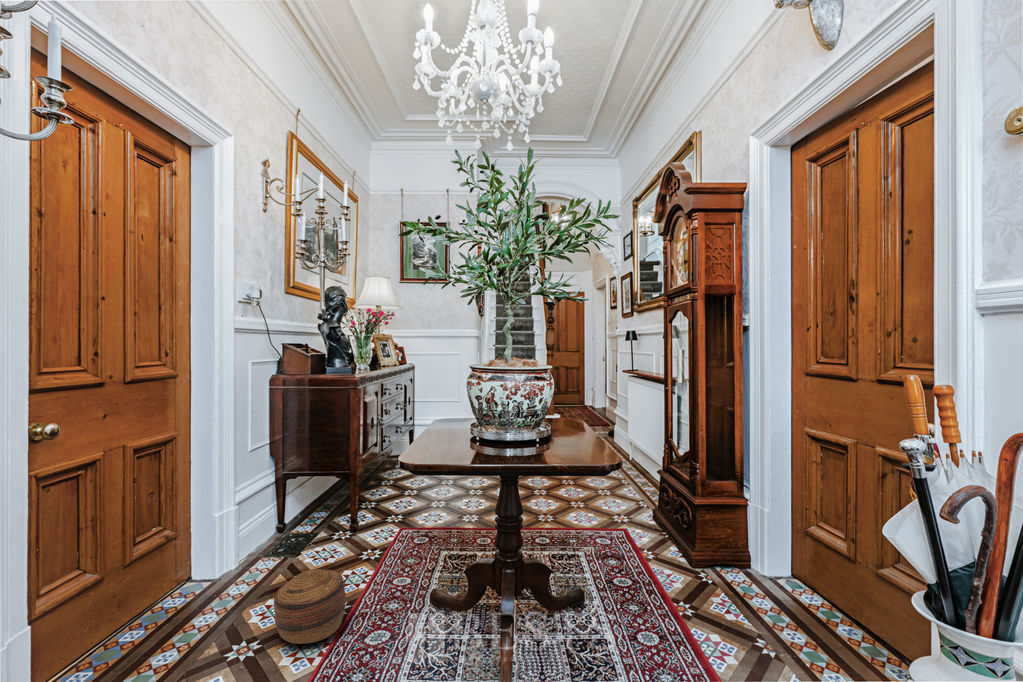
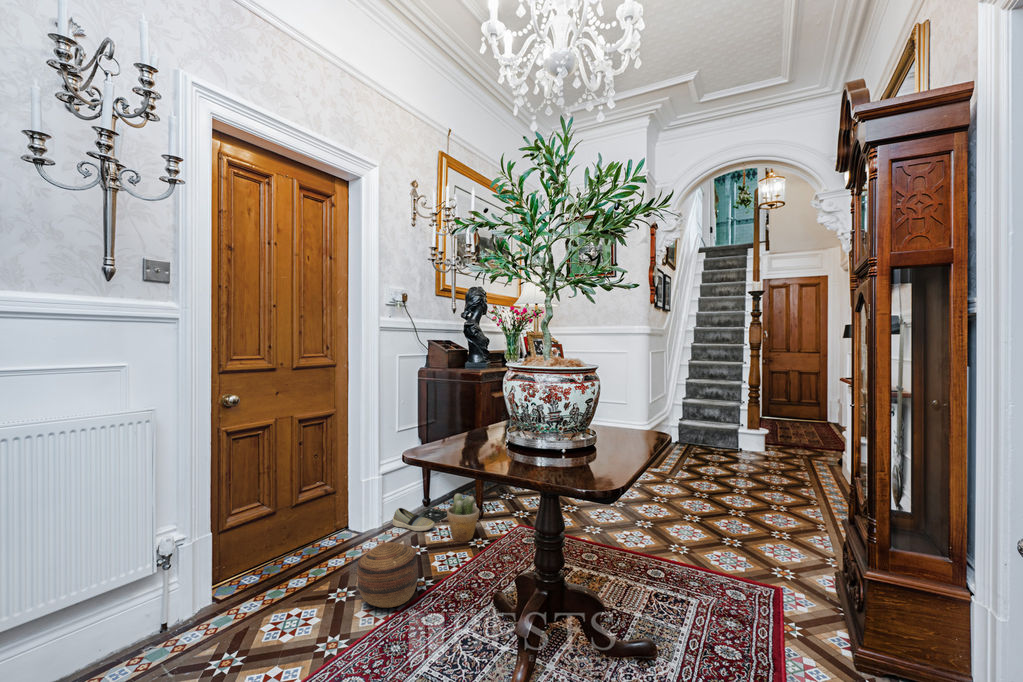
potted plant: none [328,507,365,558] -> present [447,494,479,542]
shoe: none [251,538,308,561] -> present [393,508,435,531]

